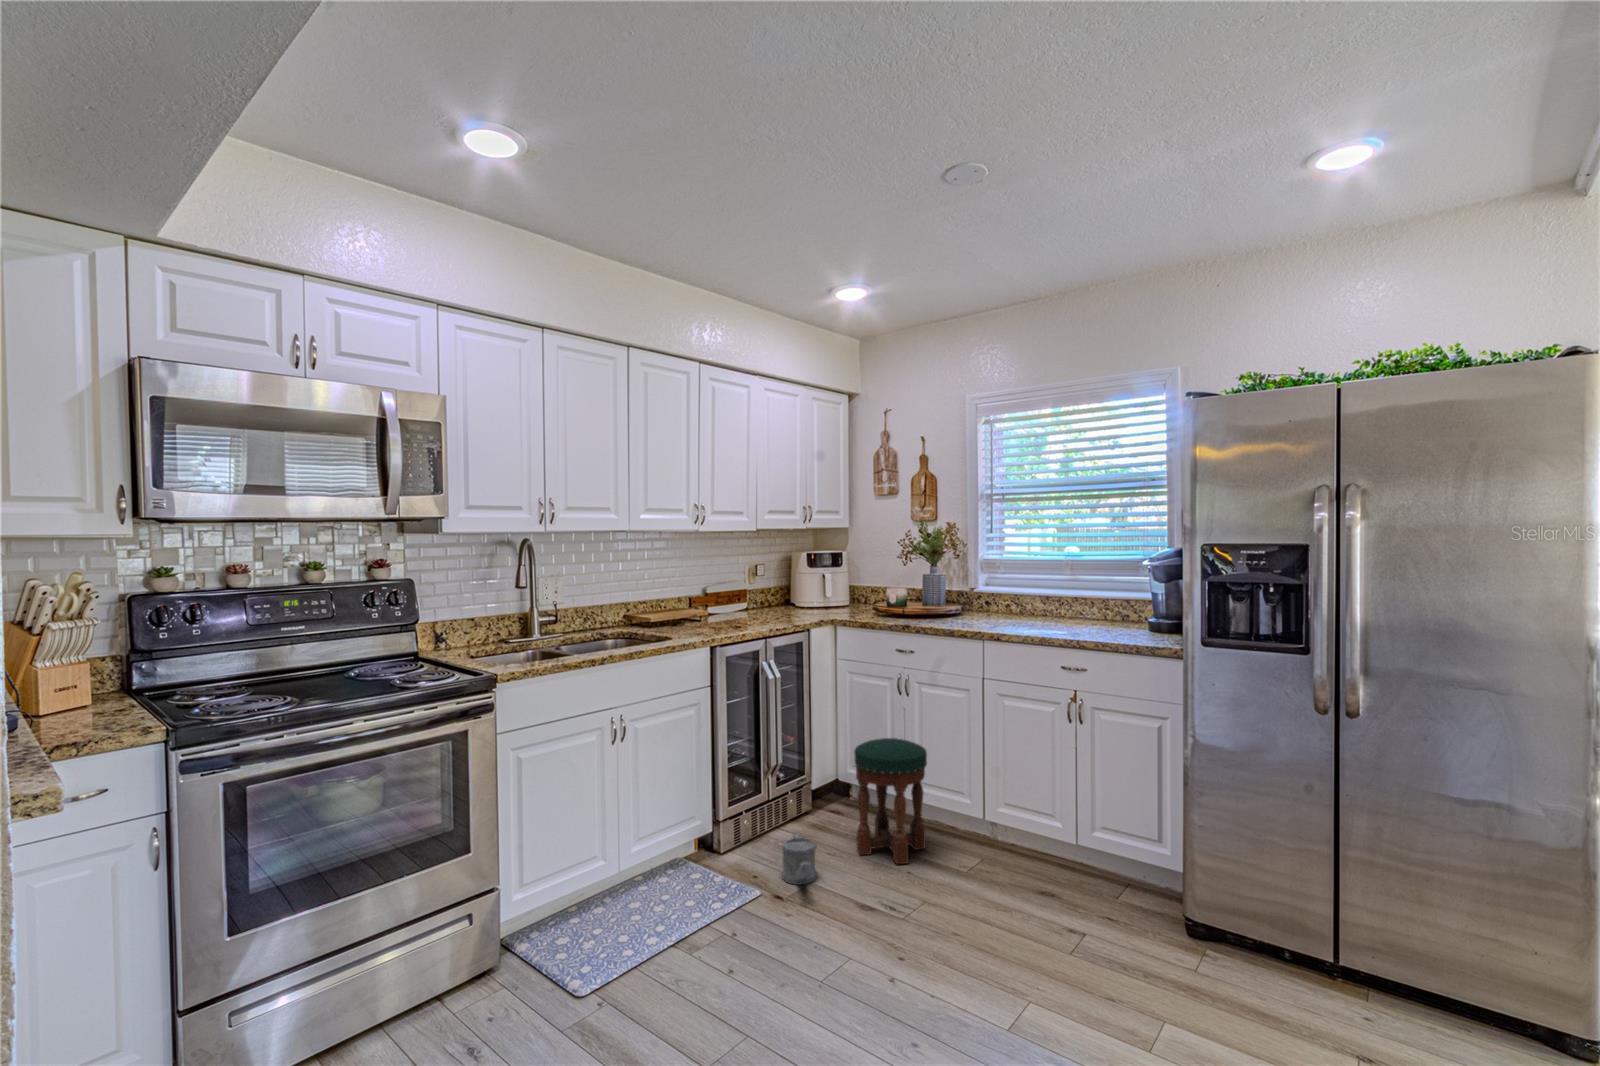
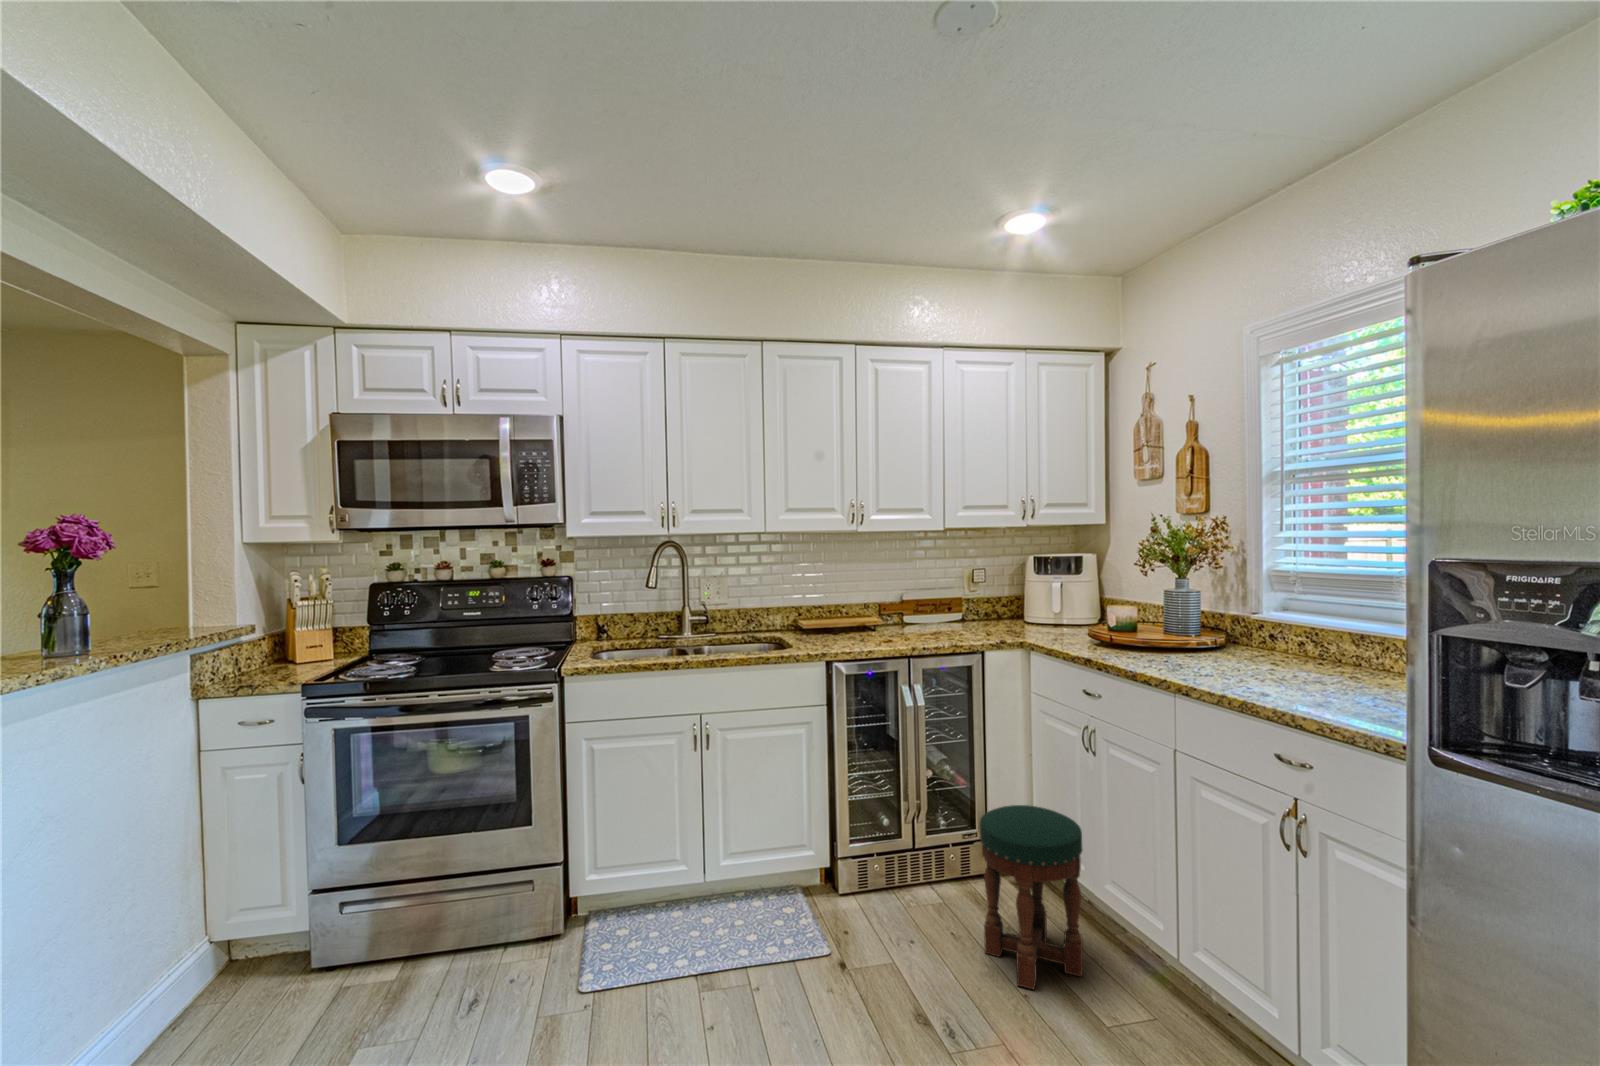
watering can: present [782,832,817,885] -> none [846,895,907,967]

